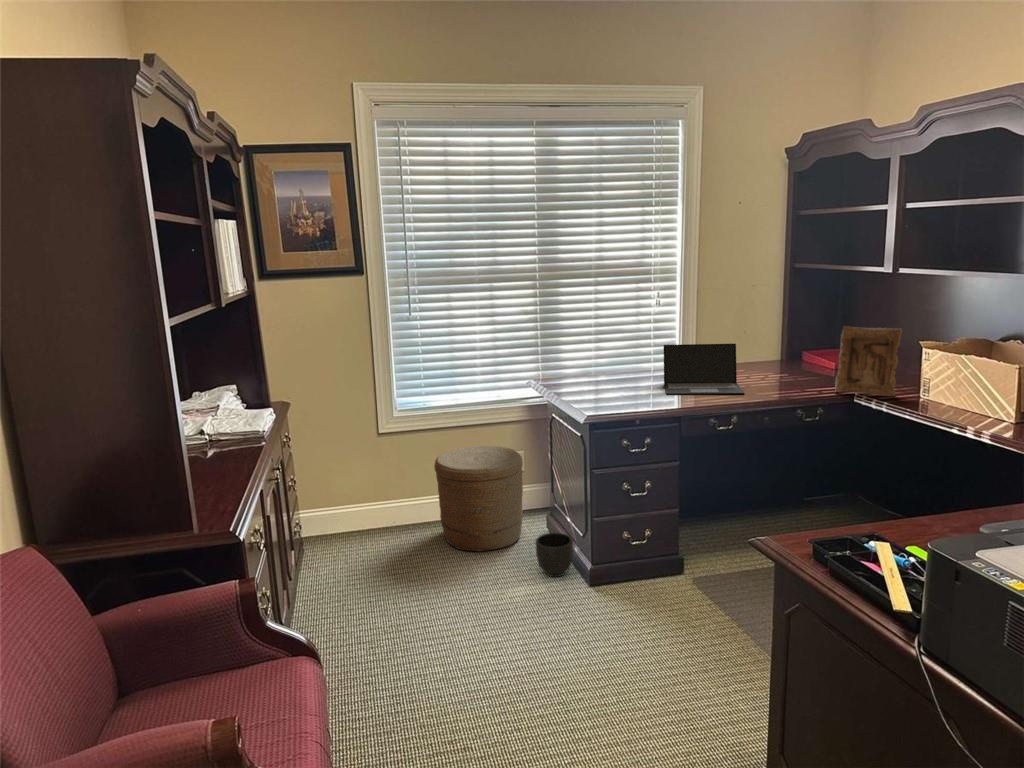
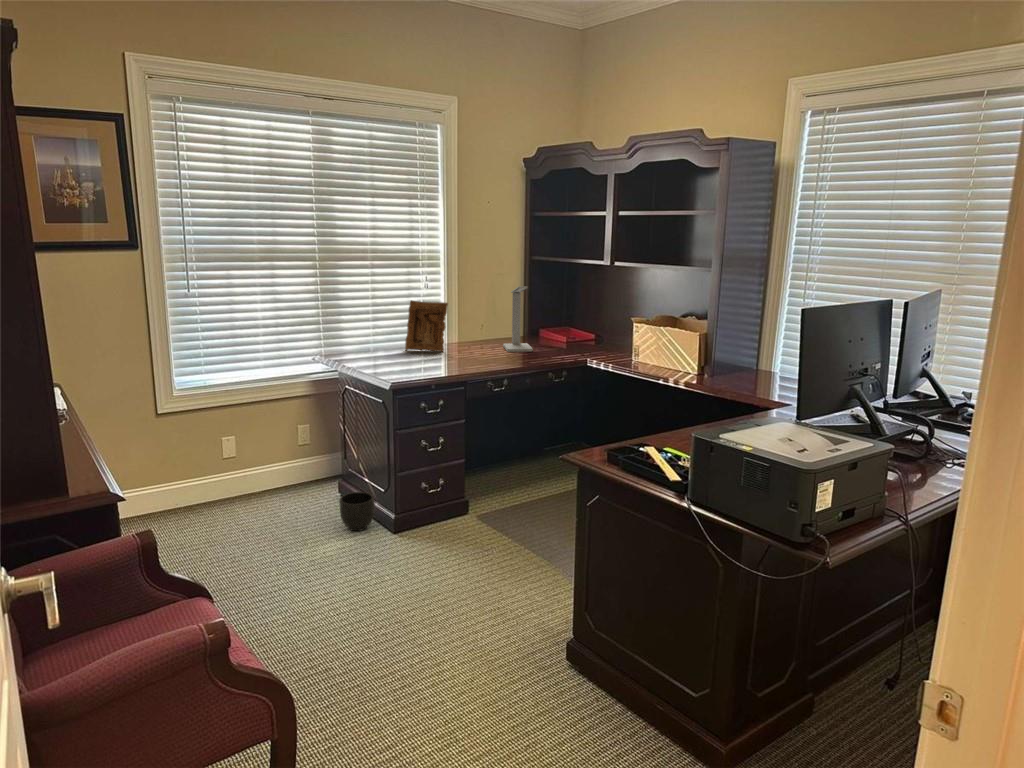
desk lamp: none [749,302,784,381] -> present [503,286,533,352]
picture frame: present [835,326,902,396] -> present [405,300,448,351]
laptop: present [664,344,744,395] -> none [438,321,509,364]
woven basket: present [434,445,523,552] -> none [226,420,316,521]

